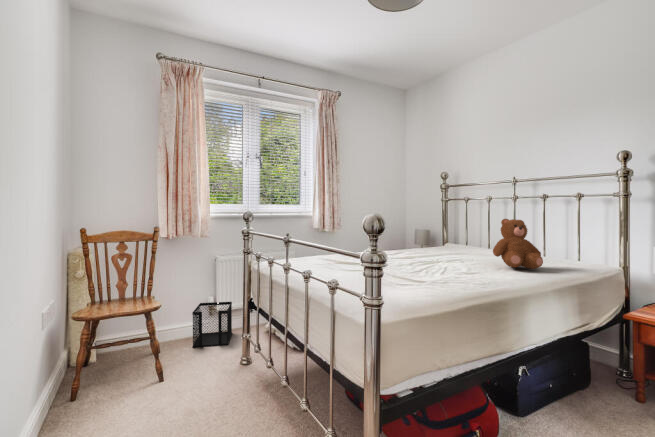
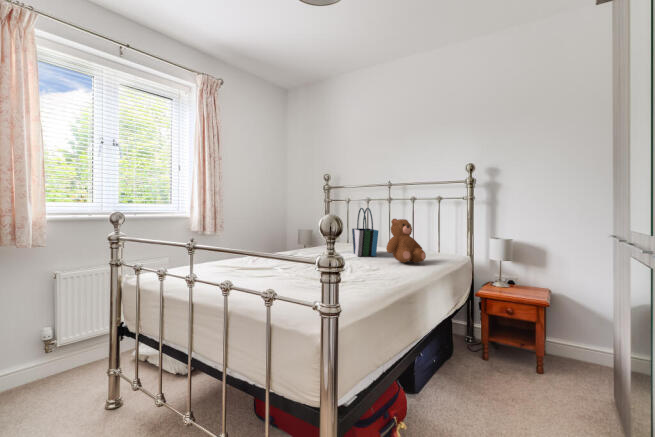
tote bag: none [463,207,488,259] -> present [352,208,379,256]
wastebasket: present [192,302,232,348] -> none [18,331,81,404]

